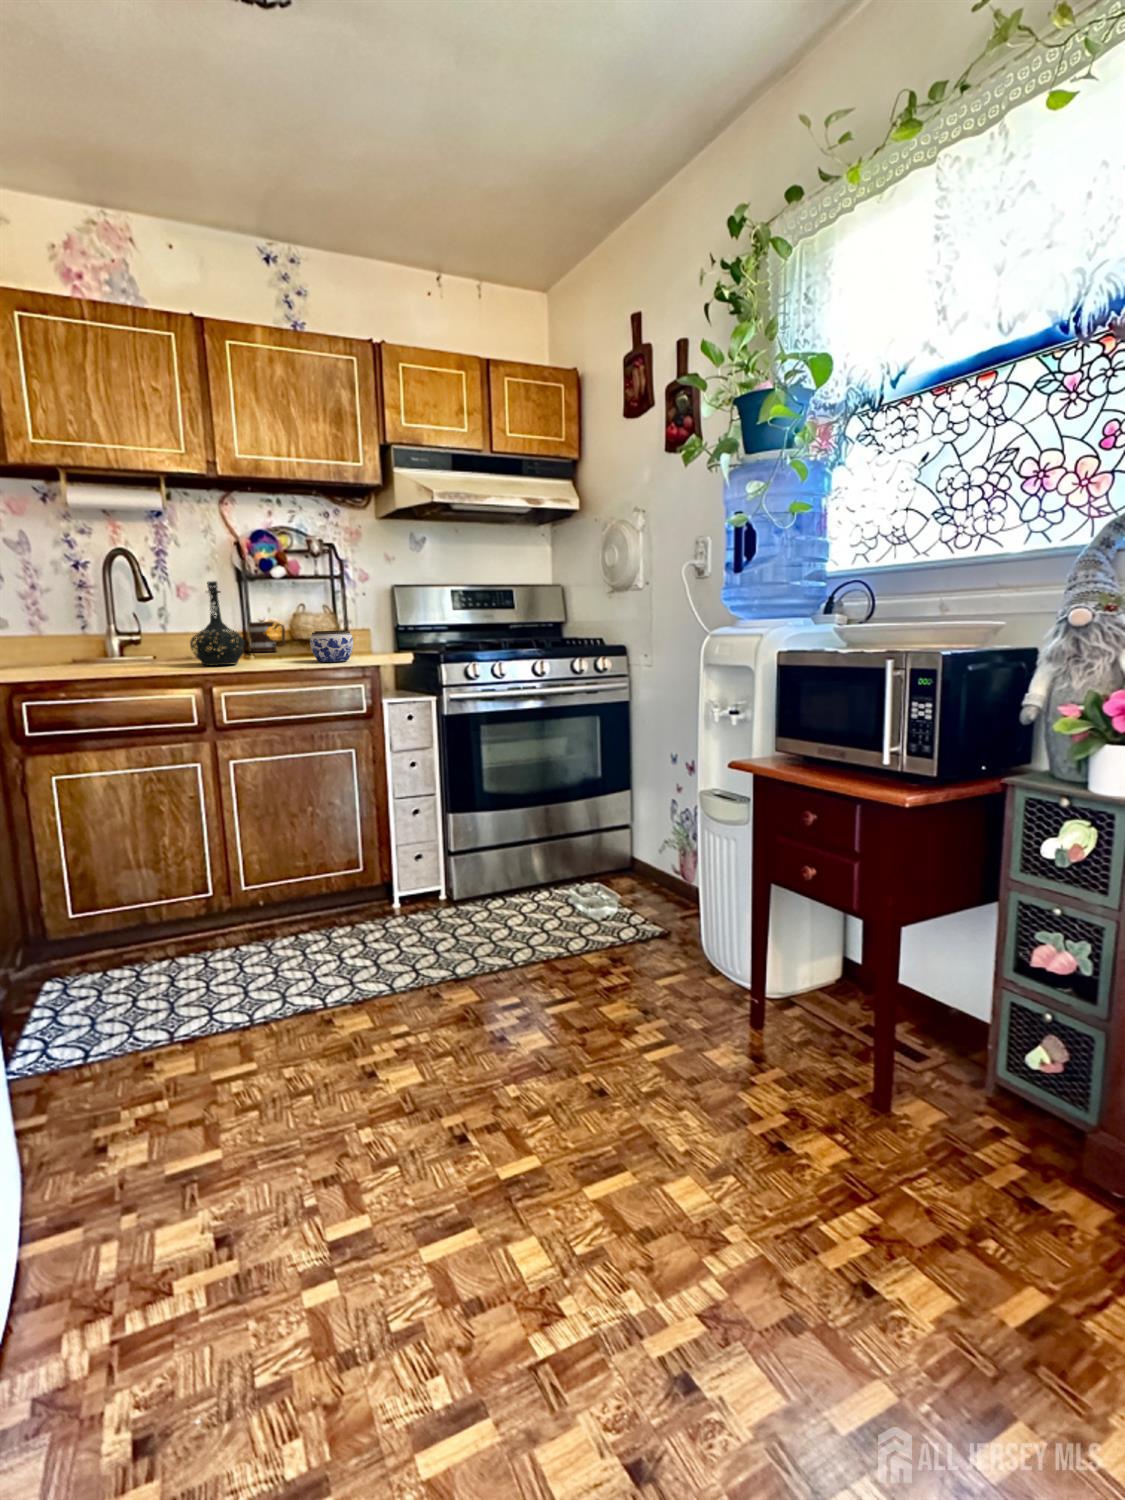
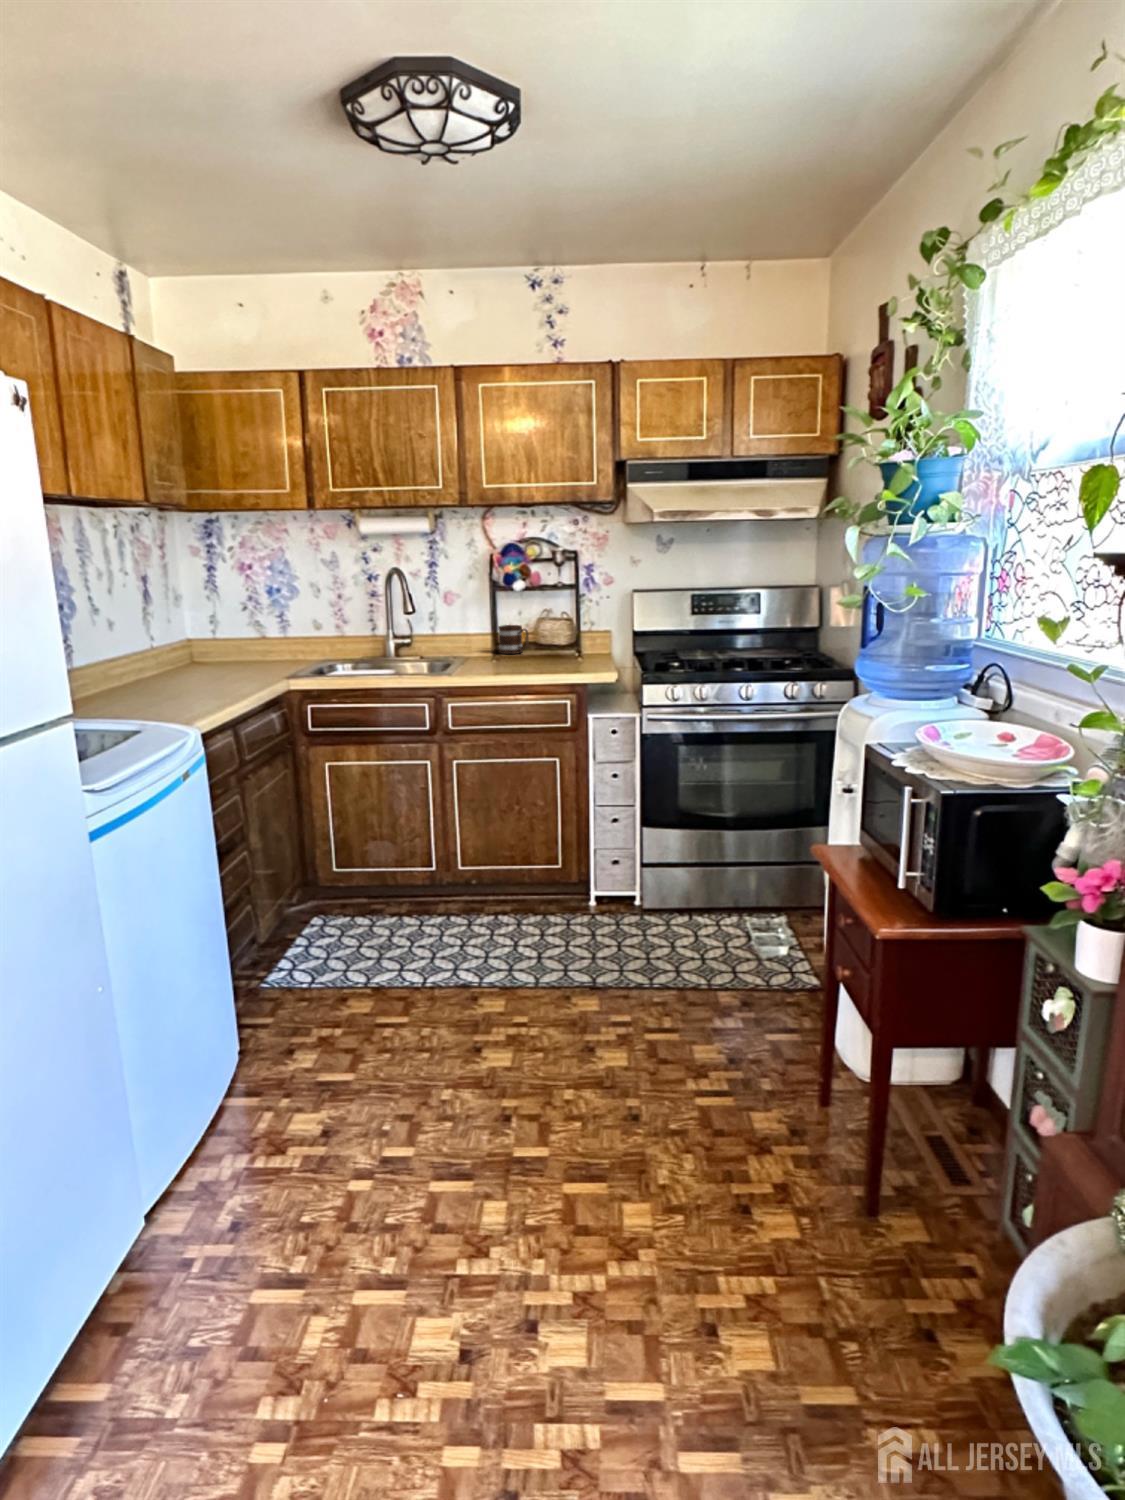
bottle: present [190,581,246,666] -> none [431,605,475,678]
jar: present [310,630,353,662] -> none [529,646,567,677]

